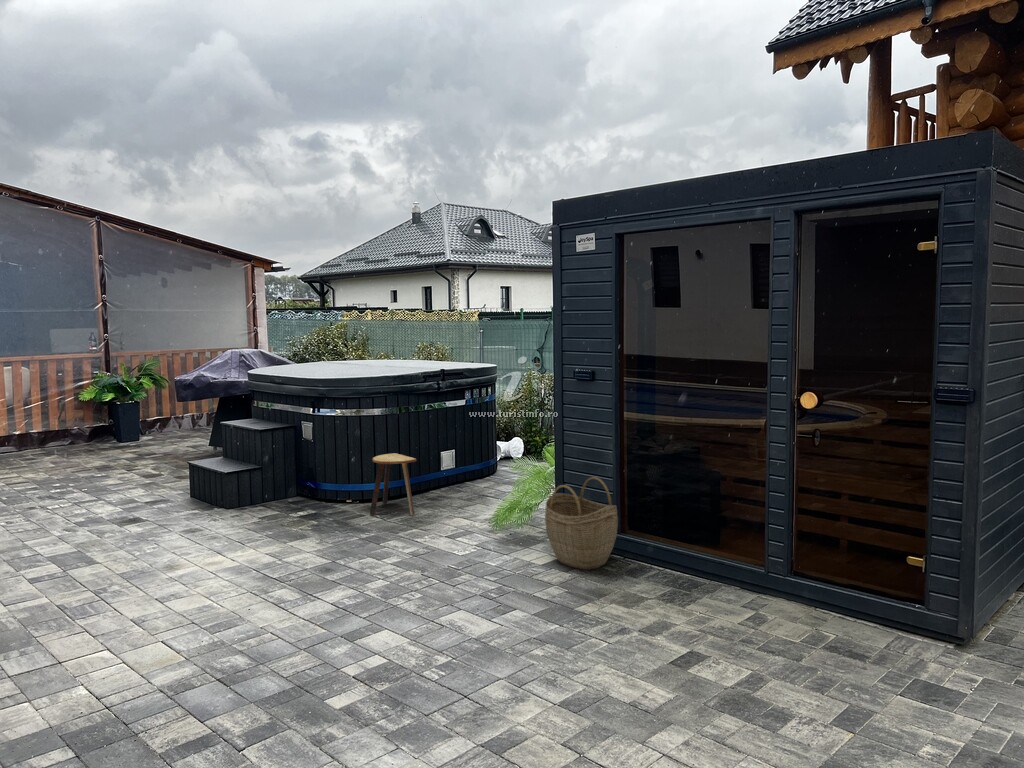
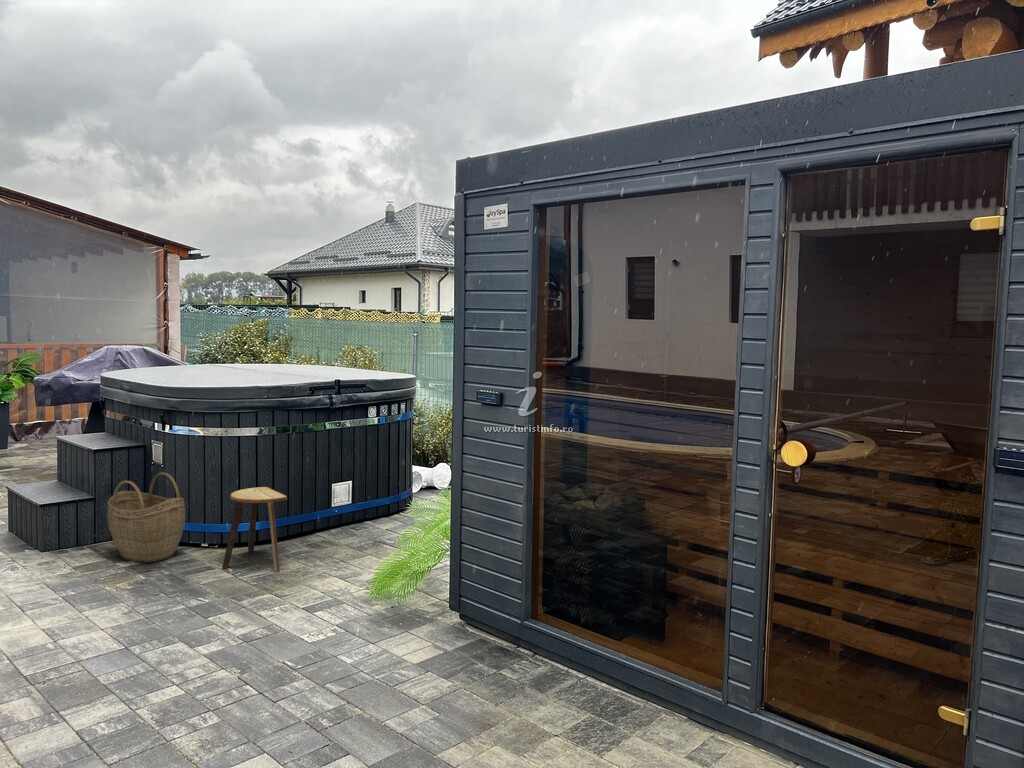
woven basket: present [545,477,618,570] -> present [108,473,185,563]

